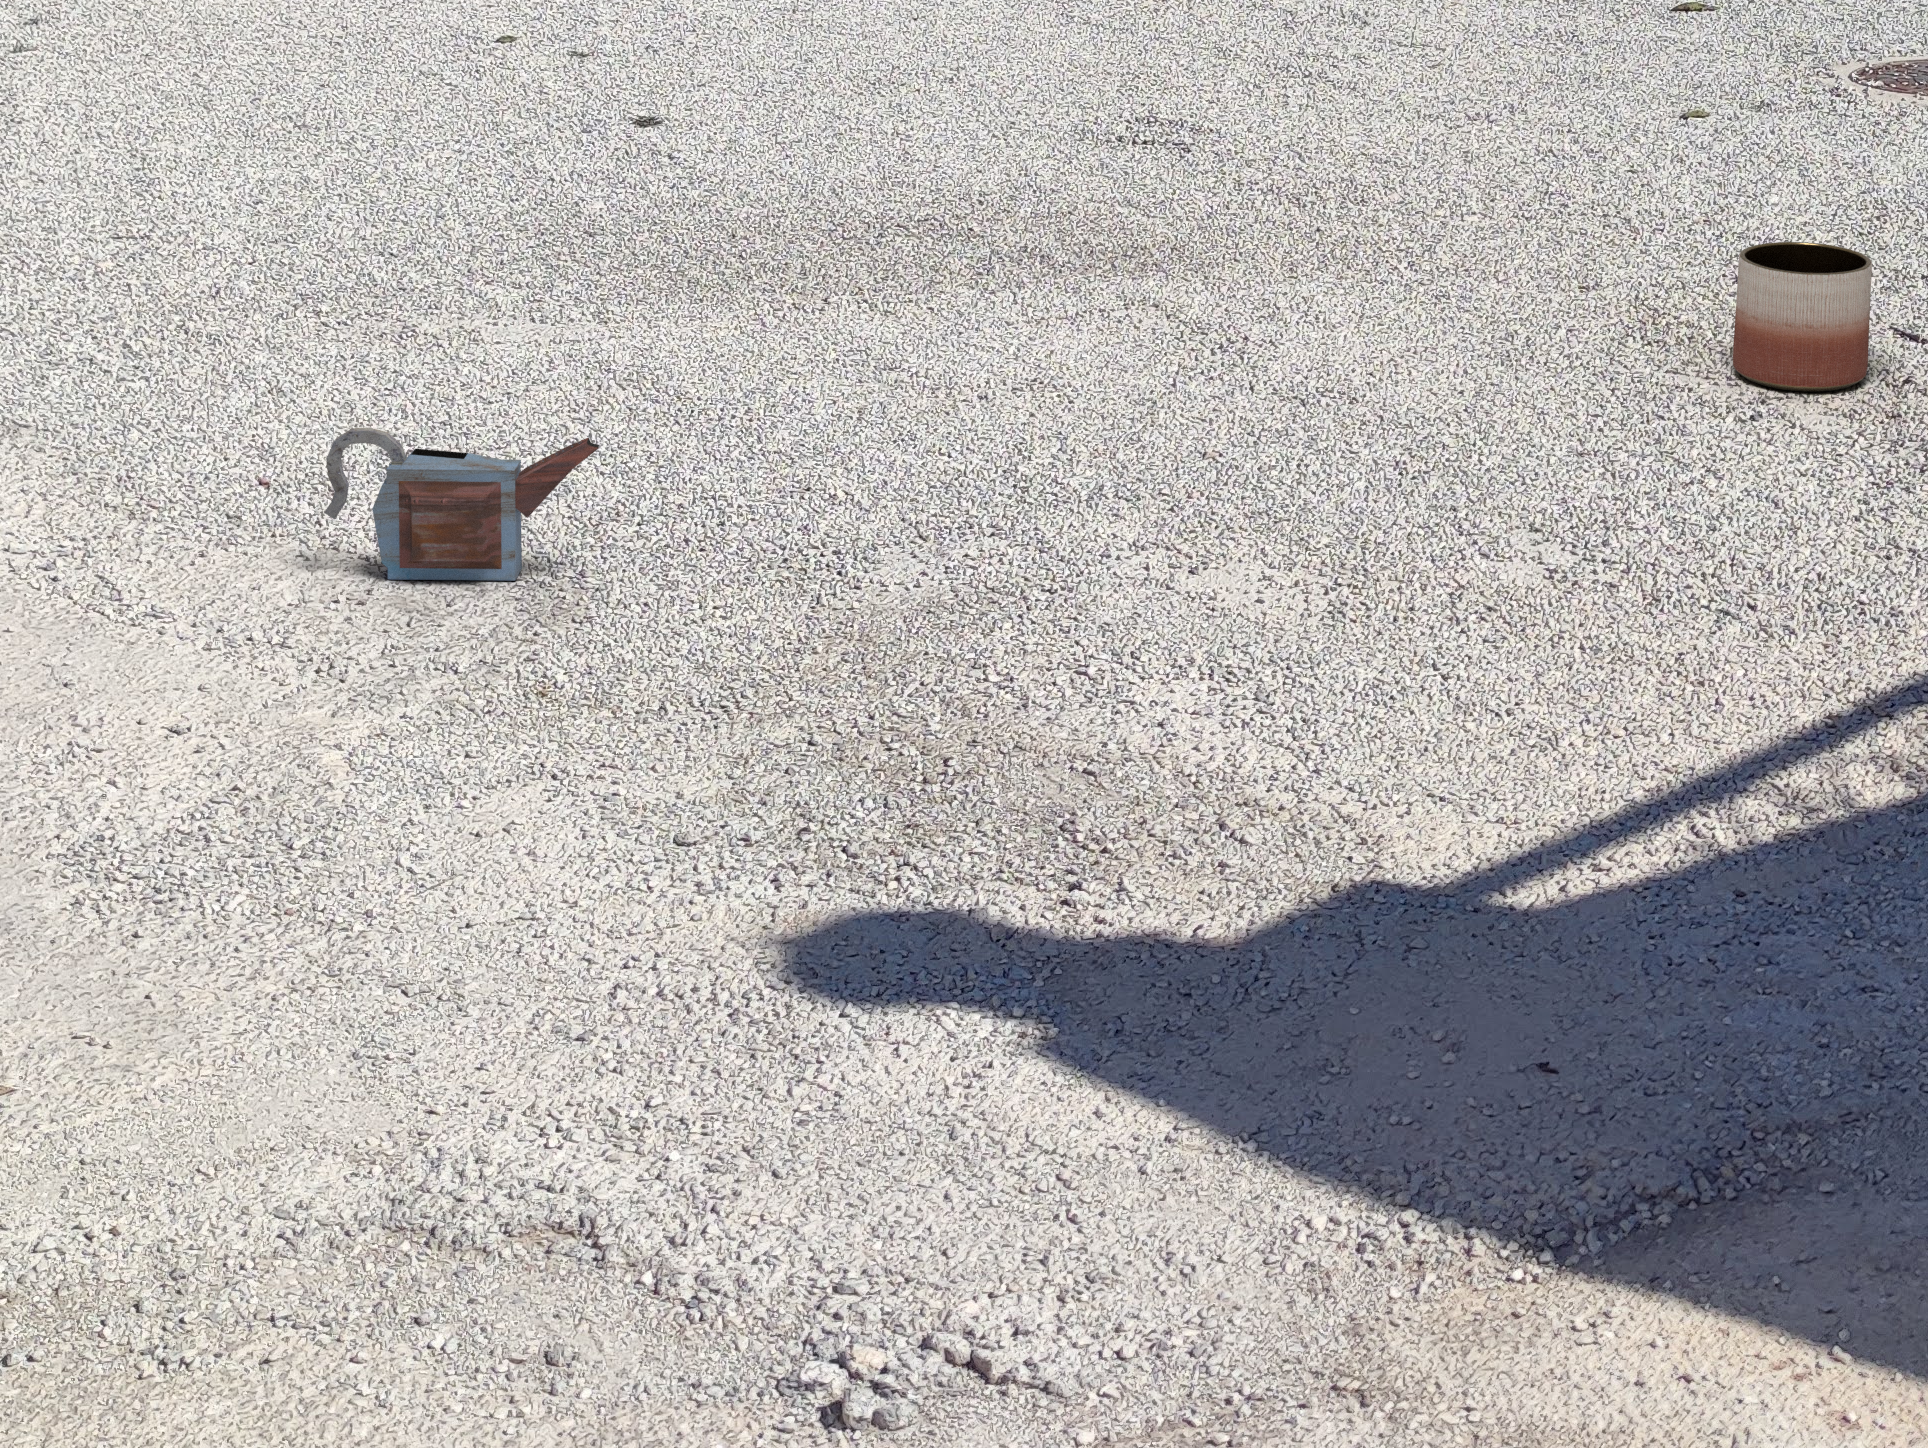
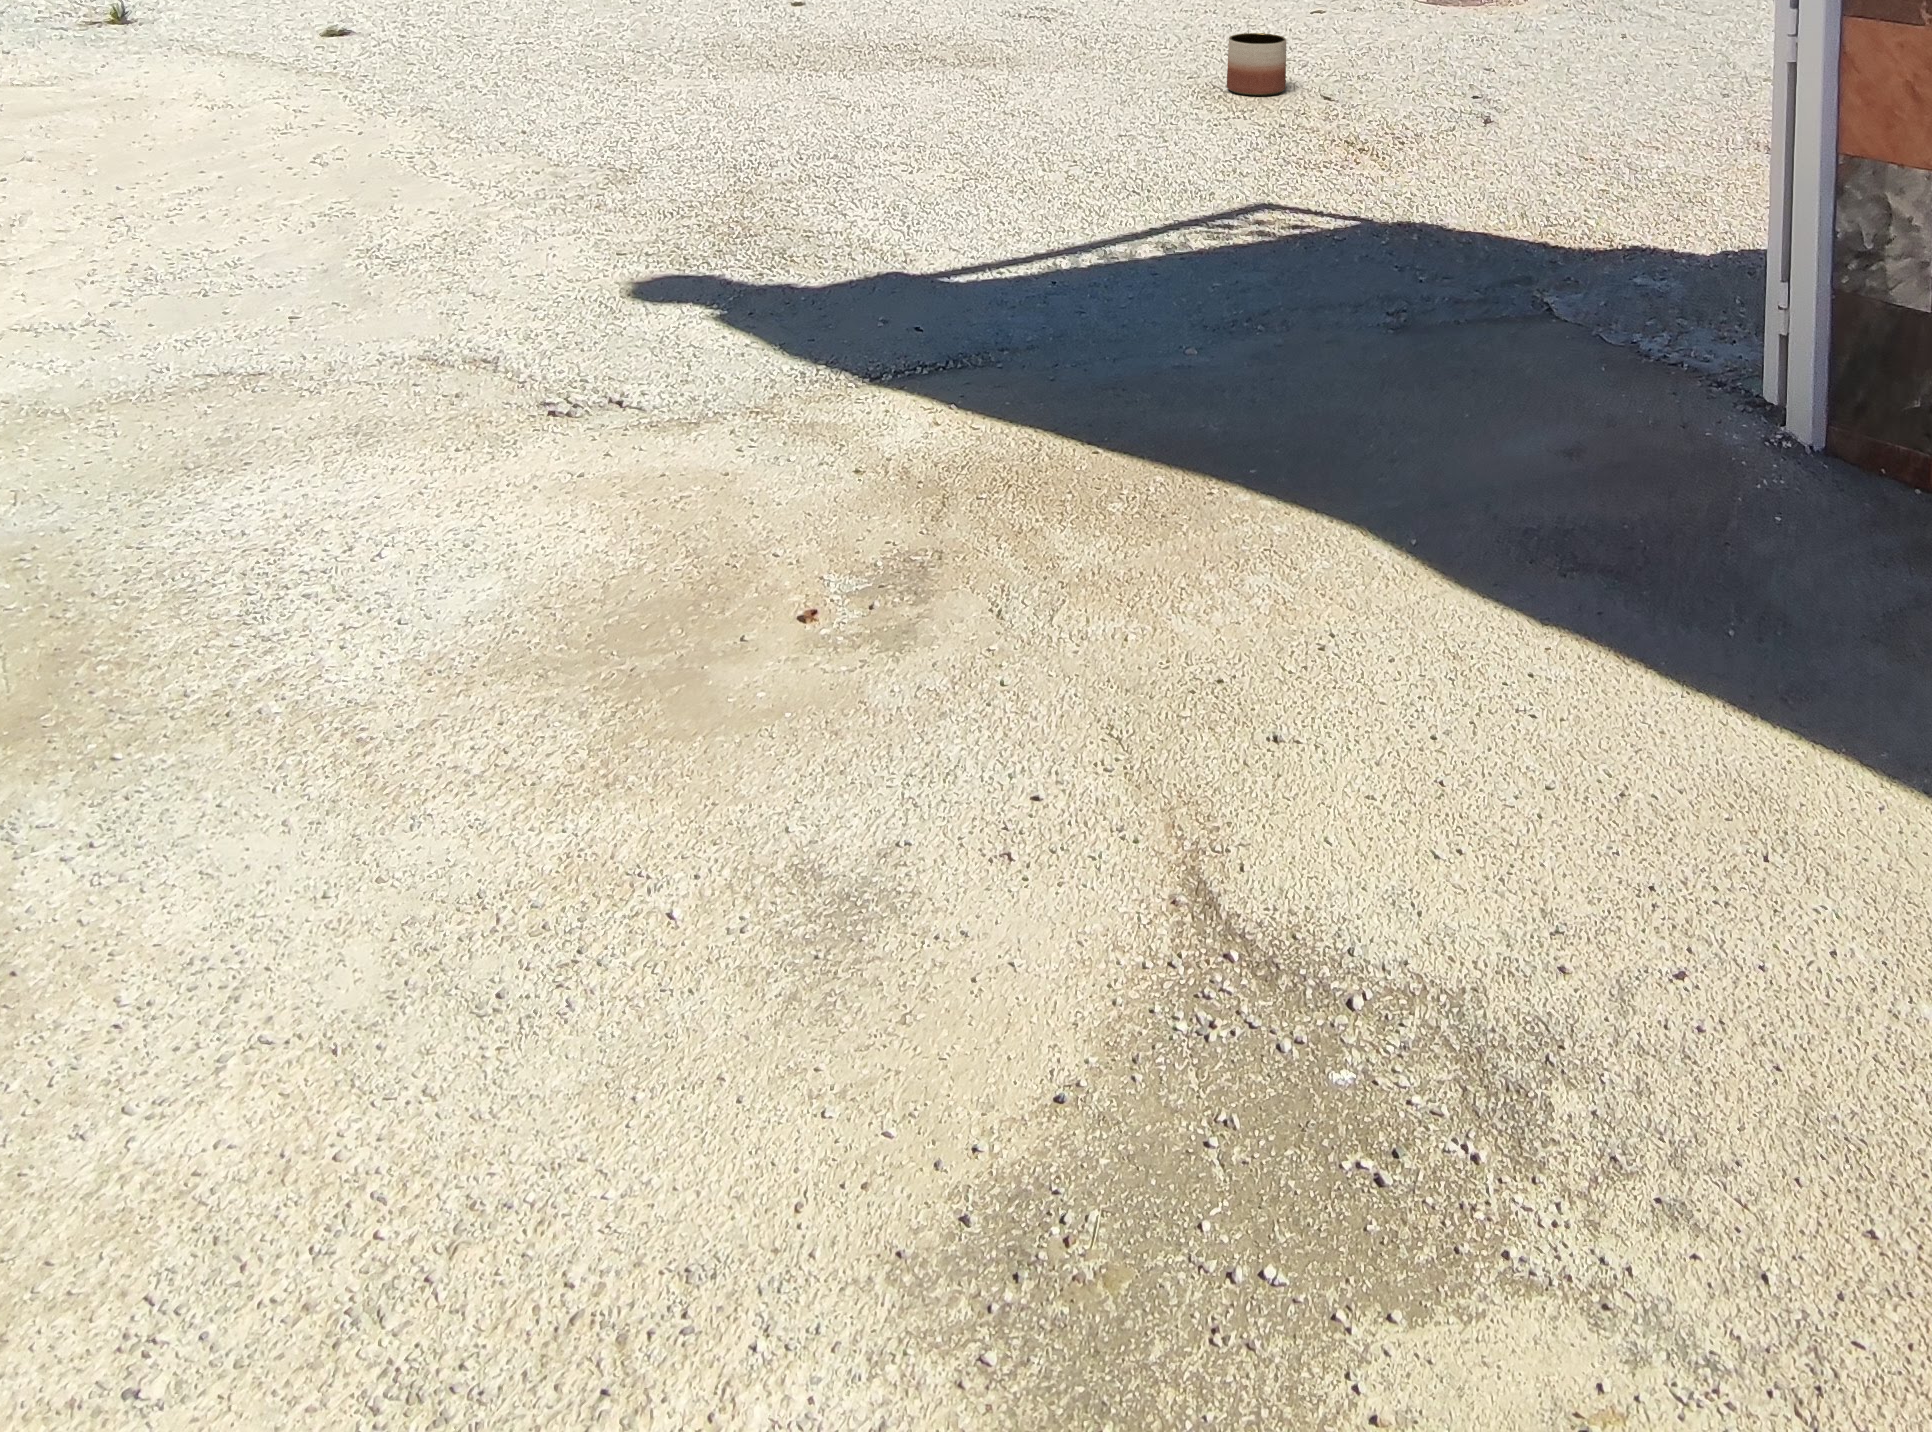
watering can: present [324,428,599,581] -> none [584,74,694,137]

